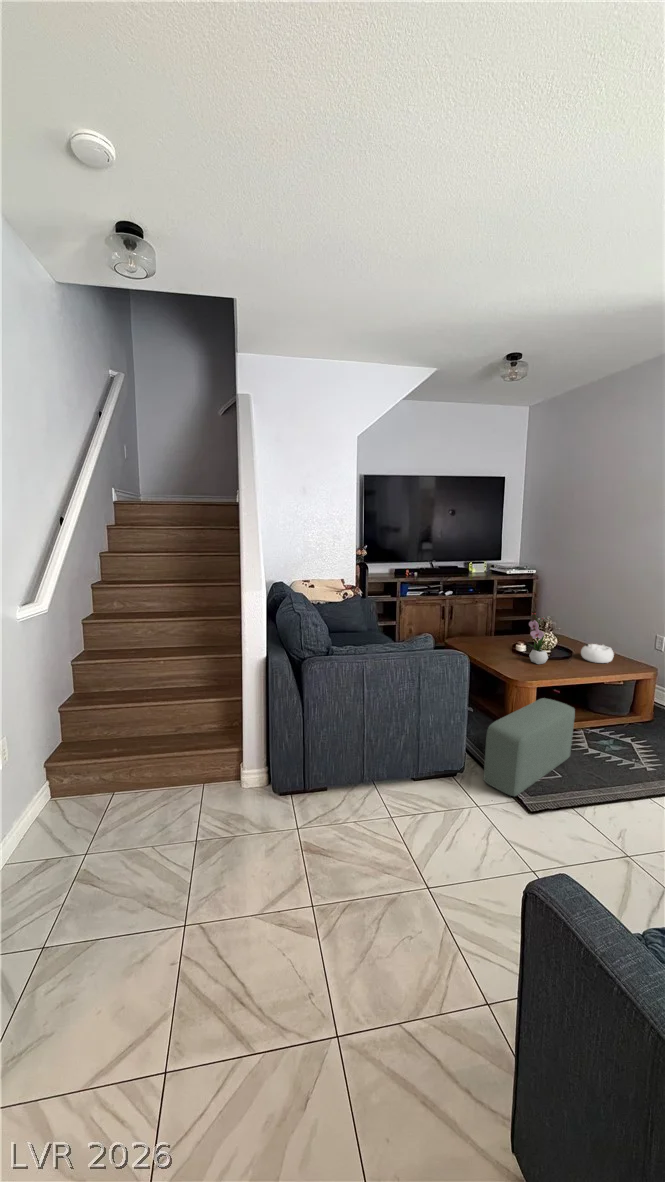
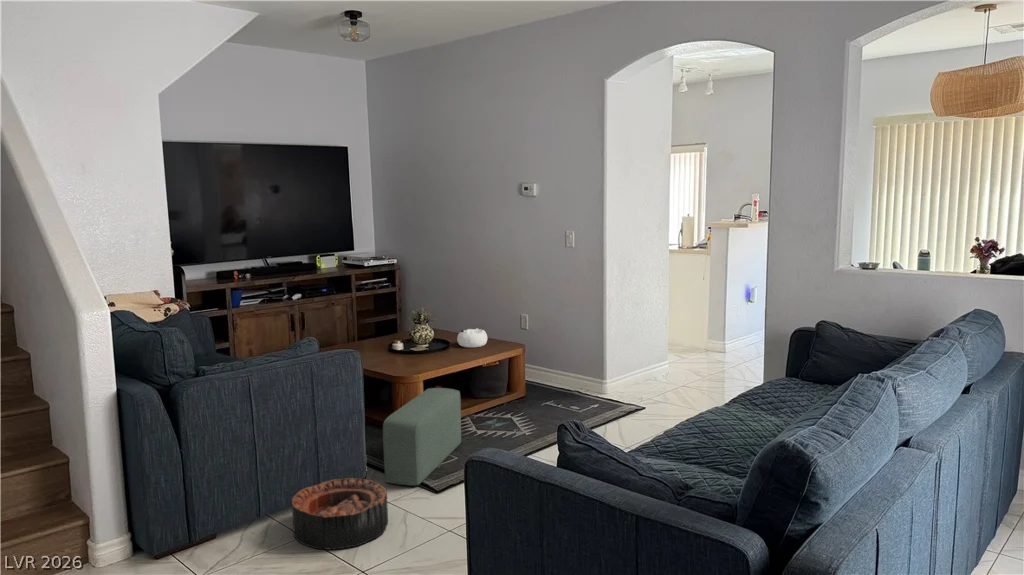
flower arrangement: present [529,613,548,664] -> none [403,303,429,359]
basket: none [385,770,476,853] -> present [292,478,388,549]

